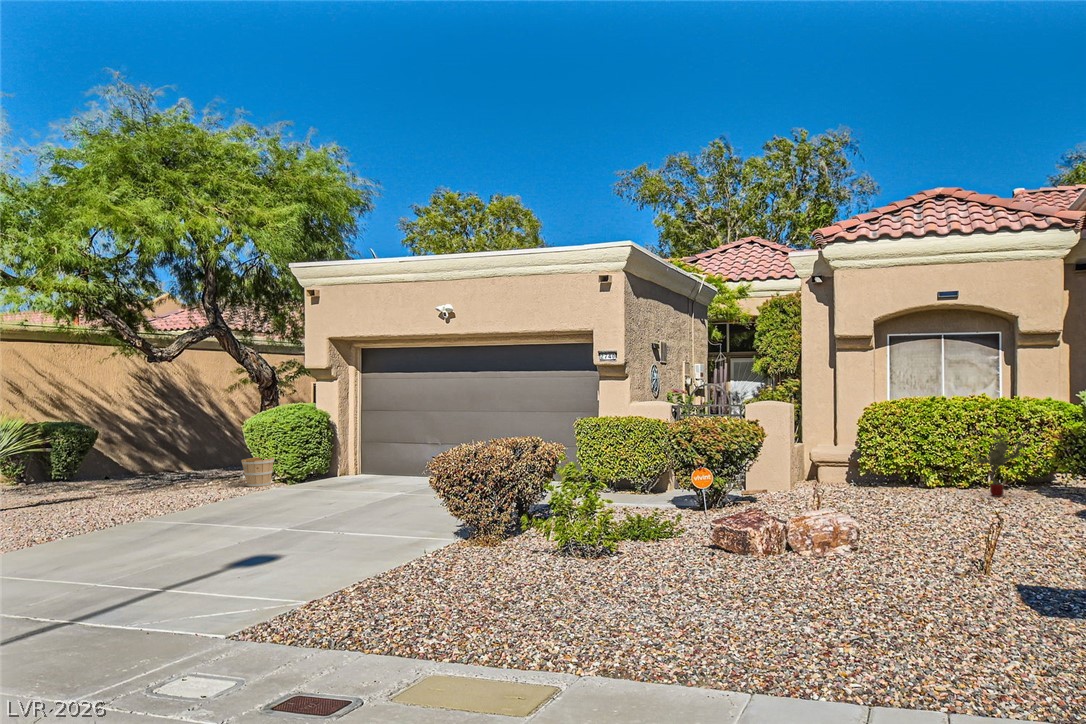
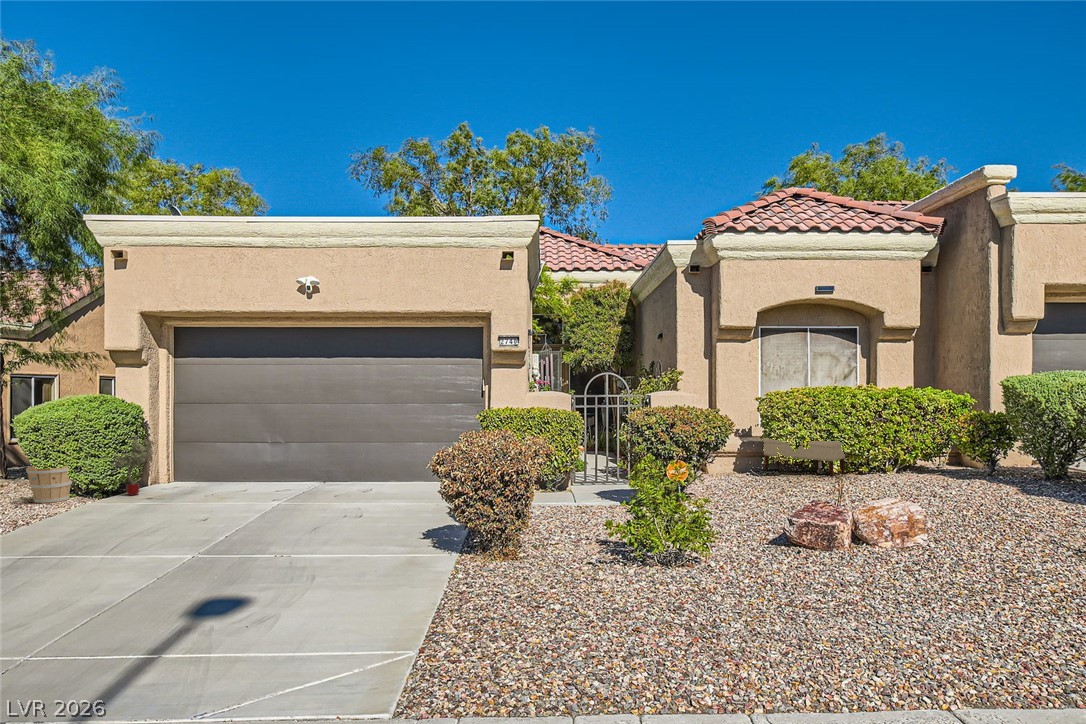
potted tree: present [968,433,1024,497] -> present [111,435,154,495]
bench: none [855,451,932,494] -> present [764,438,845,477]

